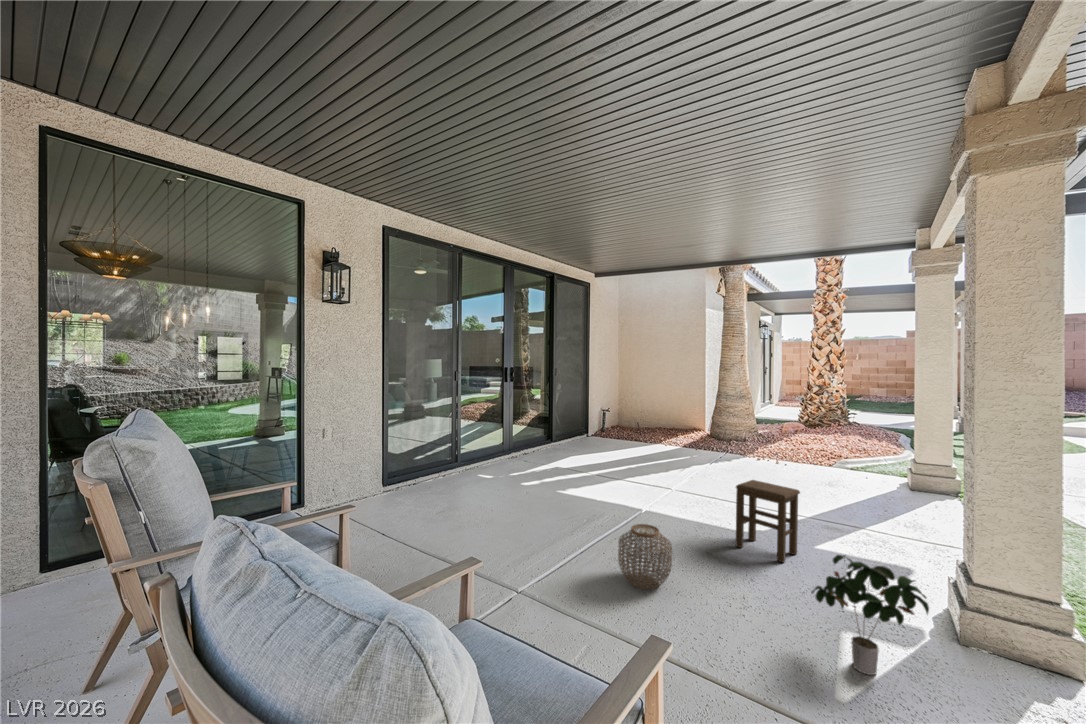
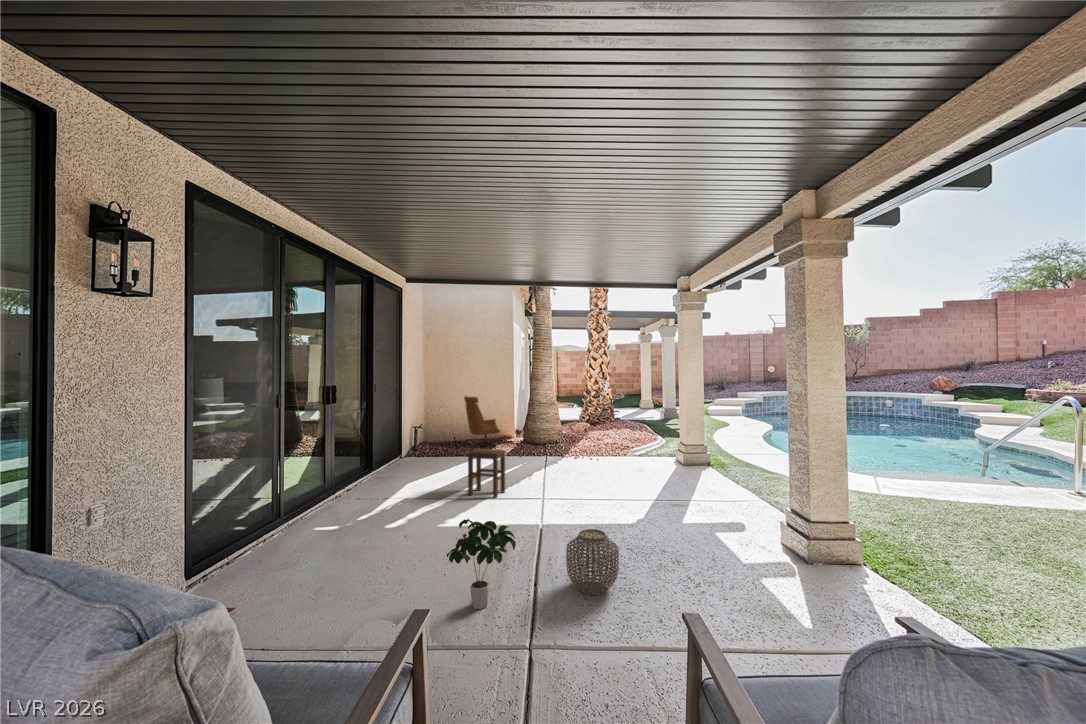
lounge chair: none [647,384,710,438] -> present [464,396,521,445]
stool: present [736,480,800,562] -> present [468,449,506,497]
potted plant: present [812,555,929,675] -> present [447,519,516,609]

